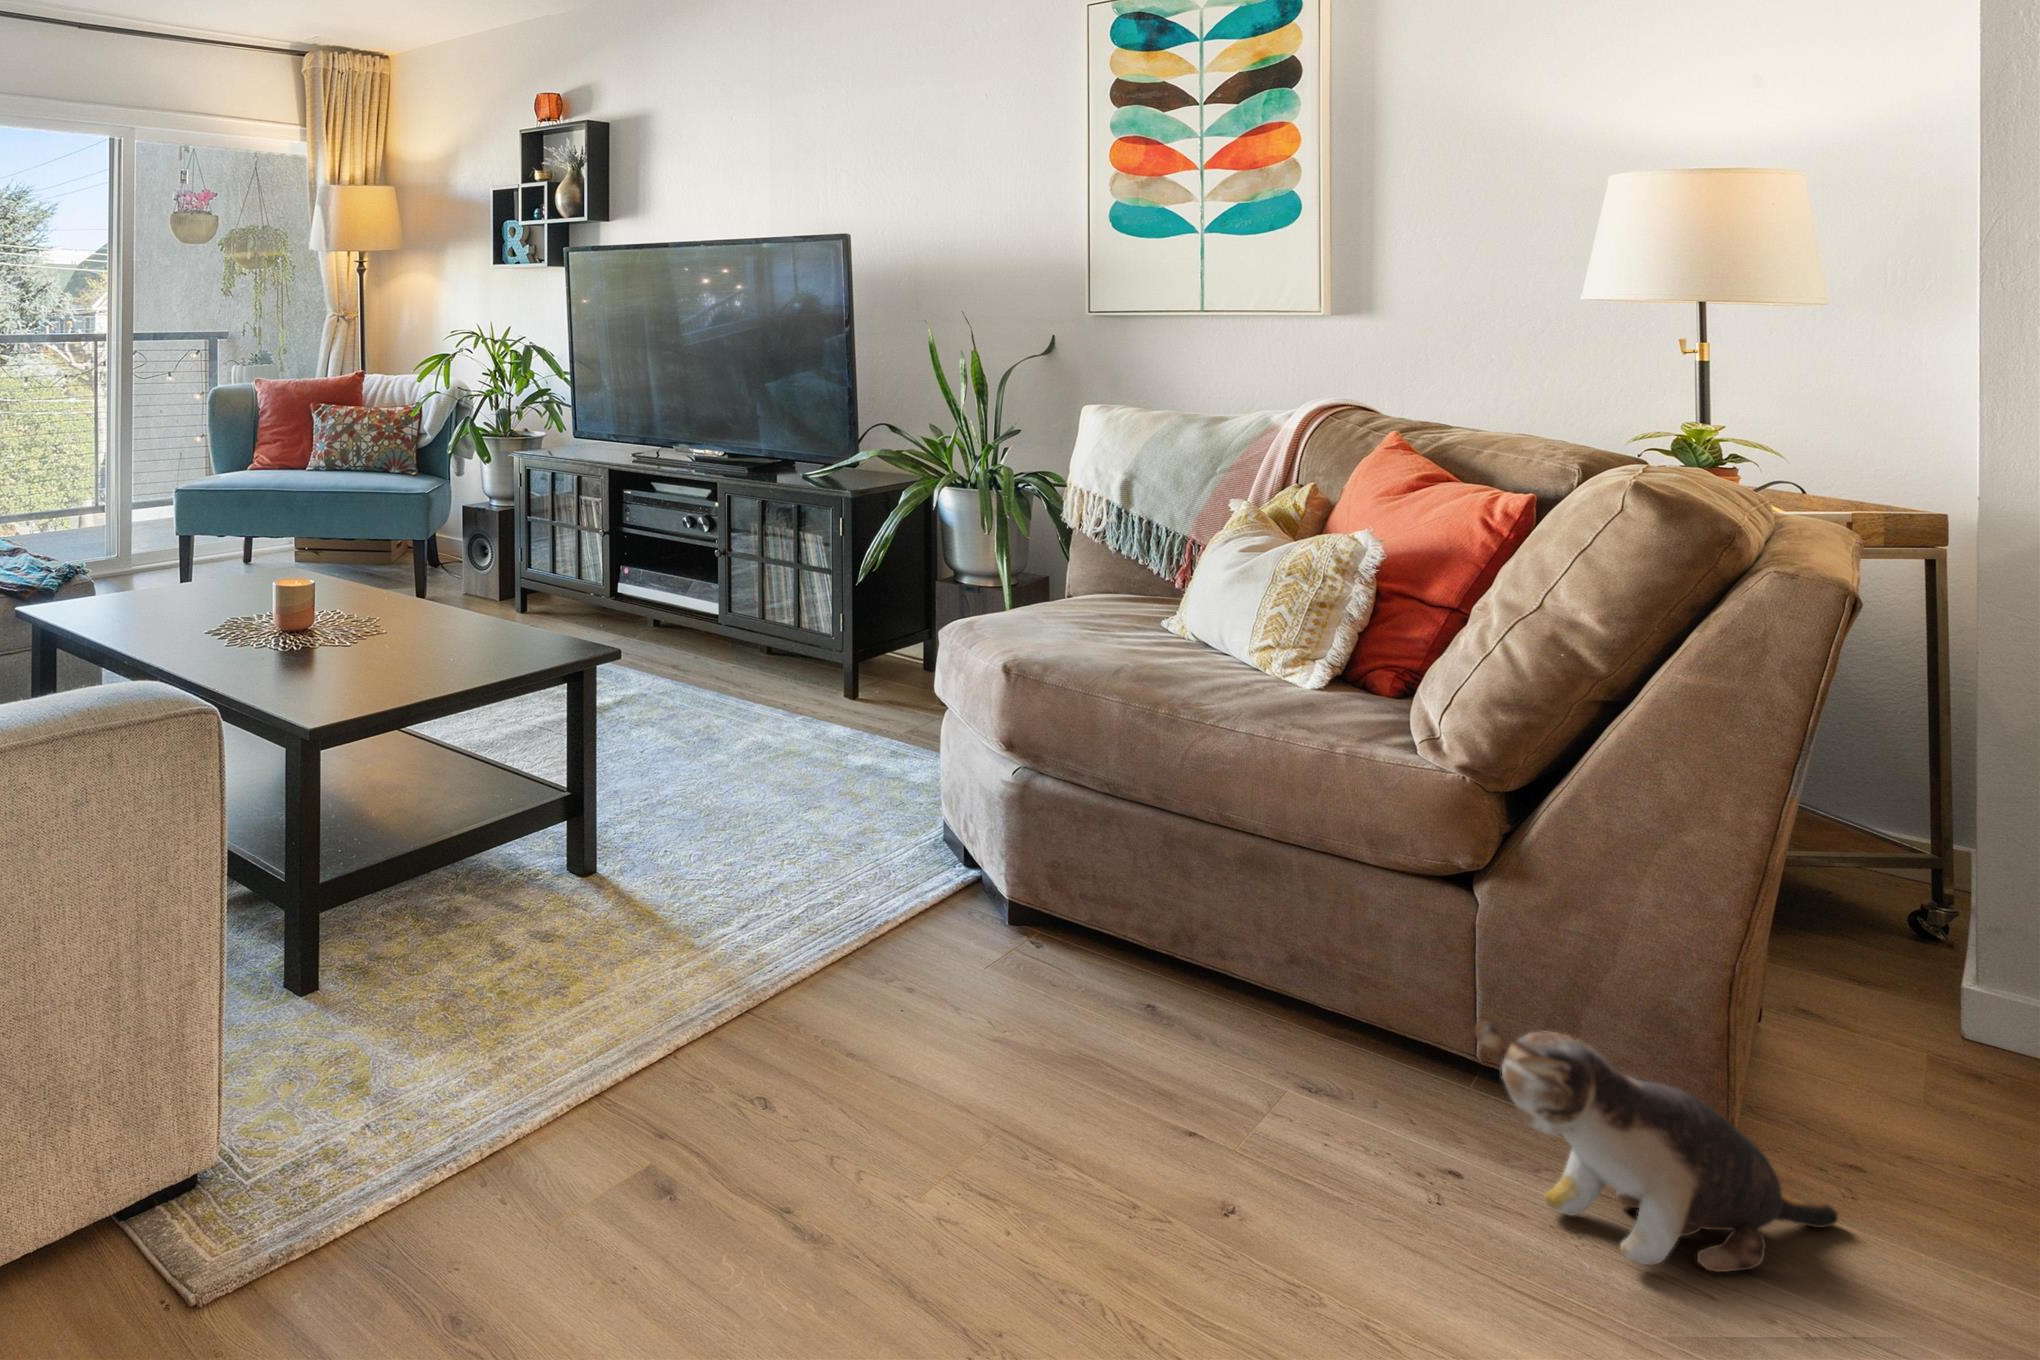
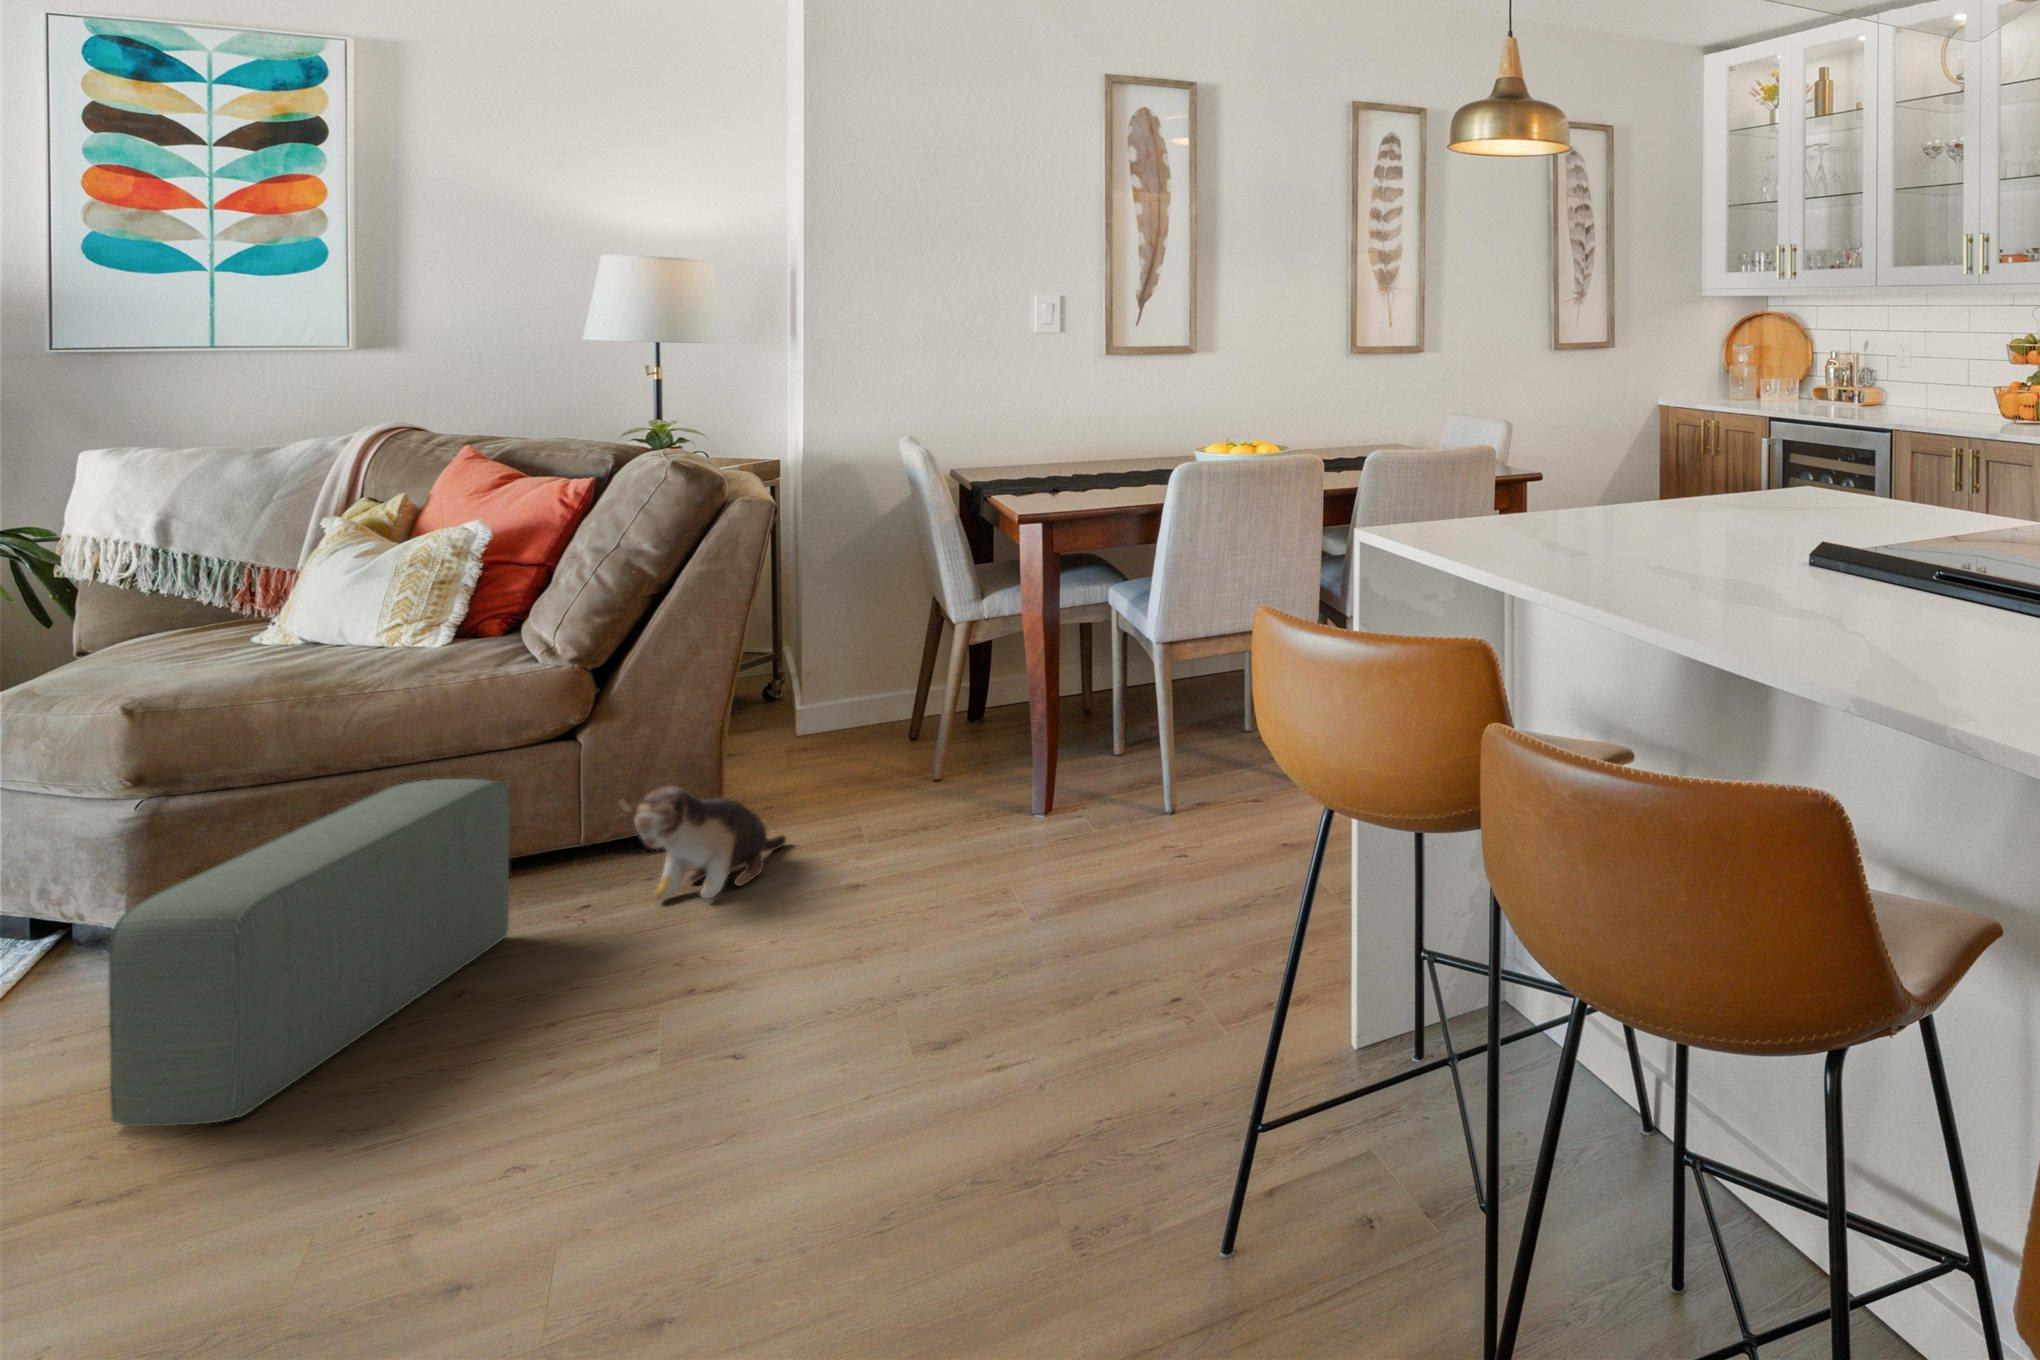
pouf: none [856,864,1327,1222] -> present [109,779,510,1127]

